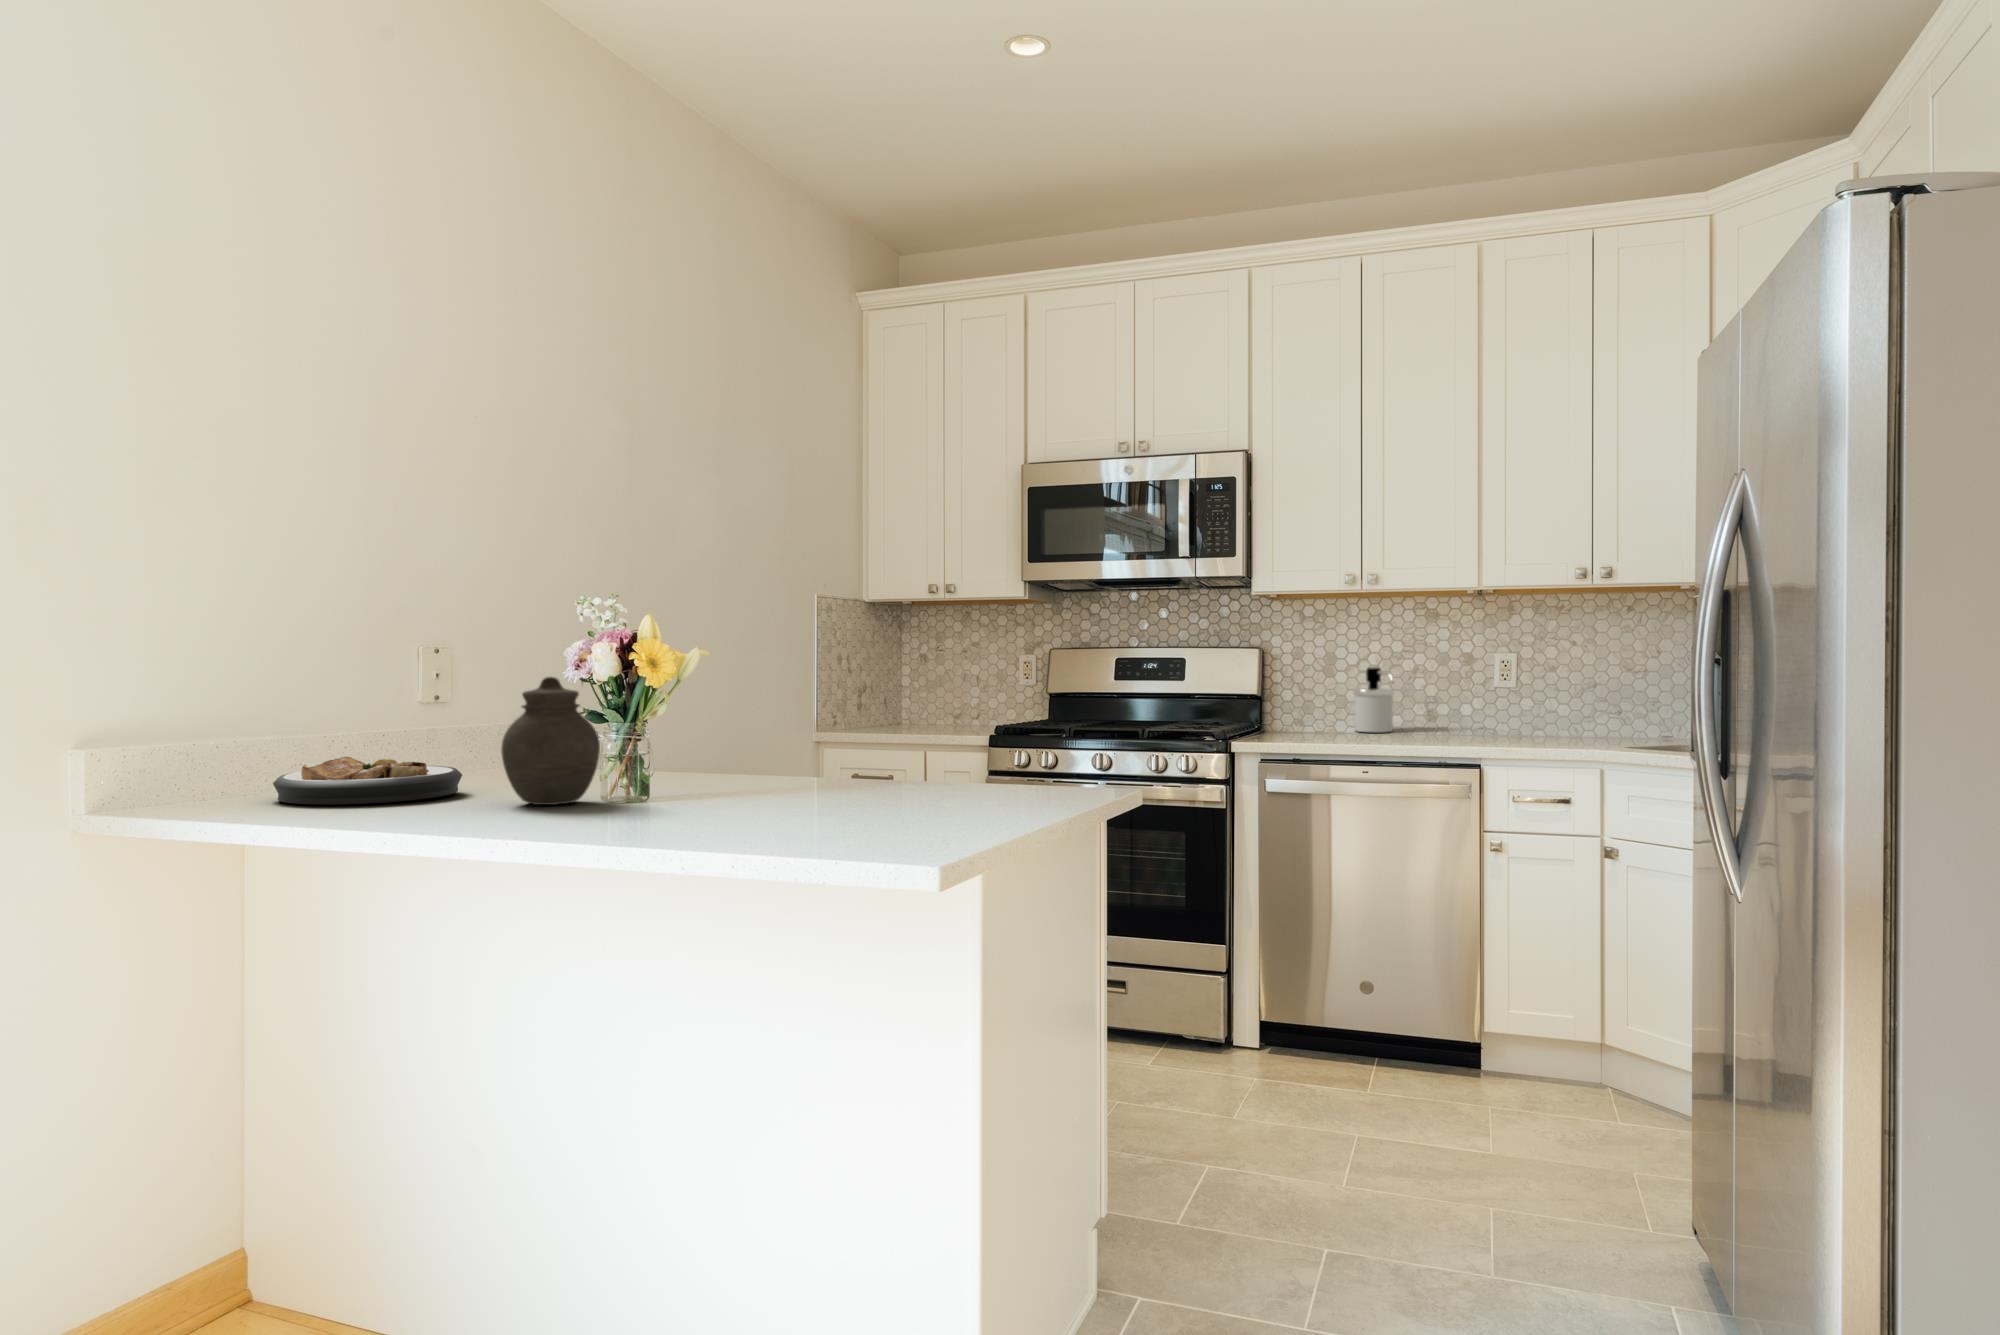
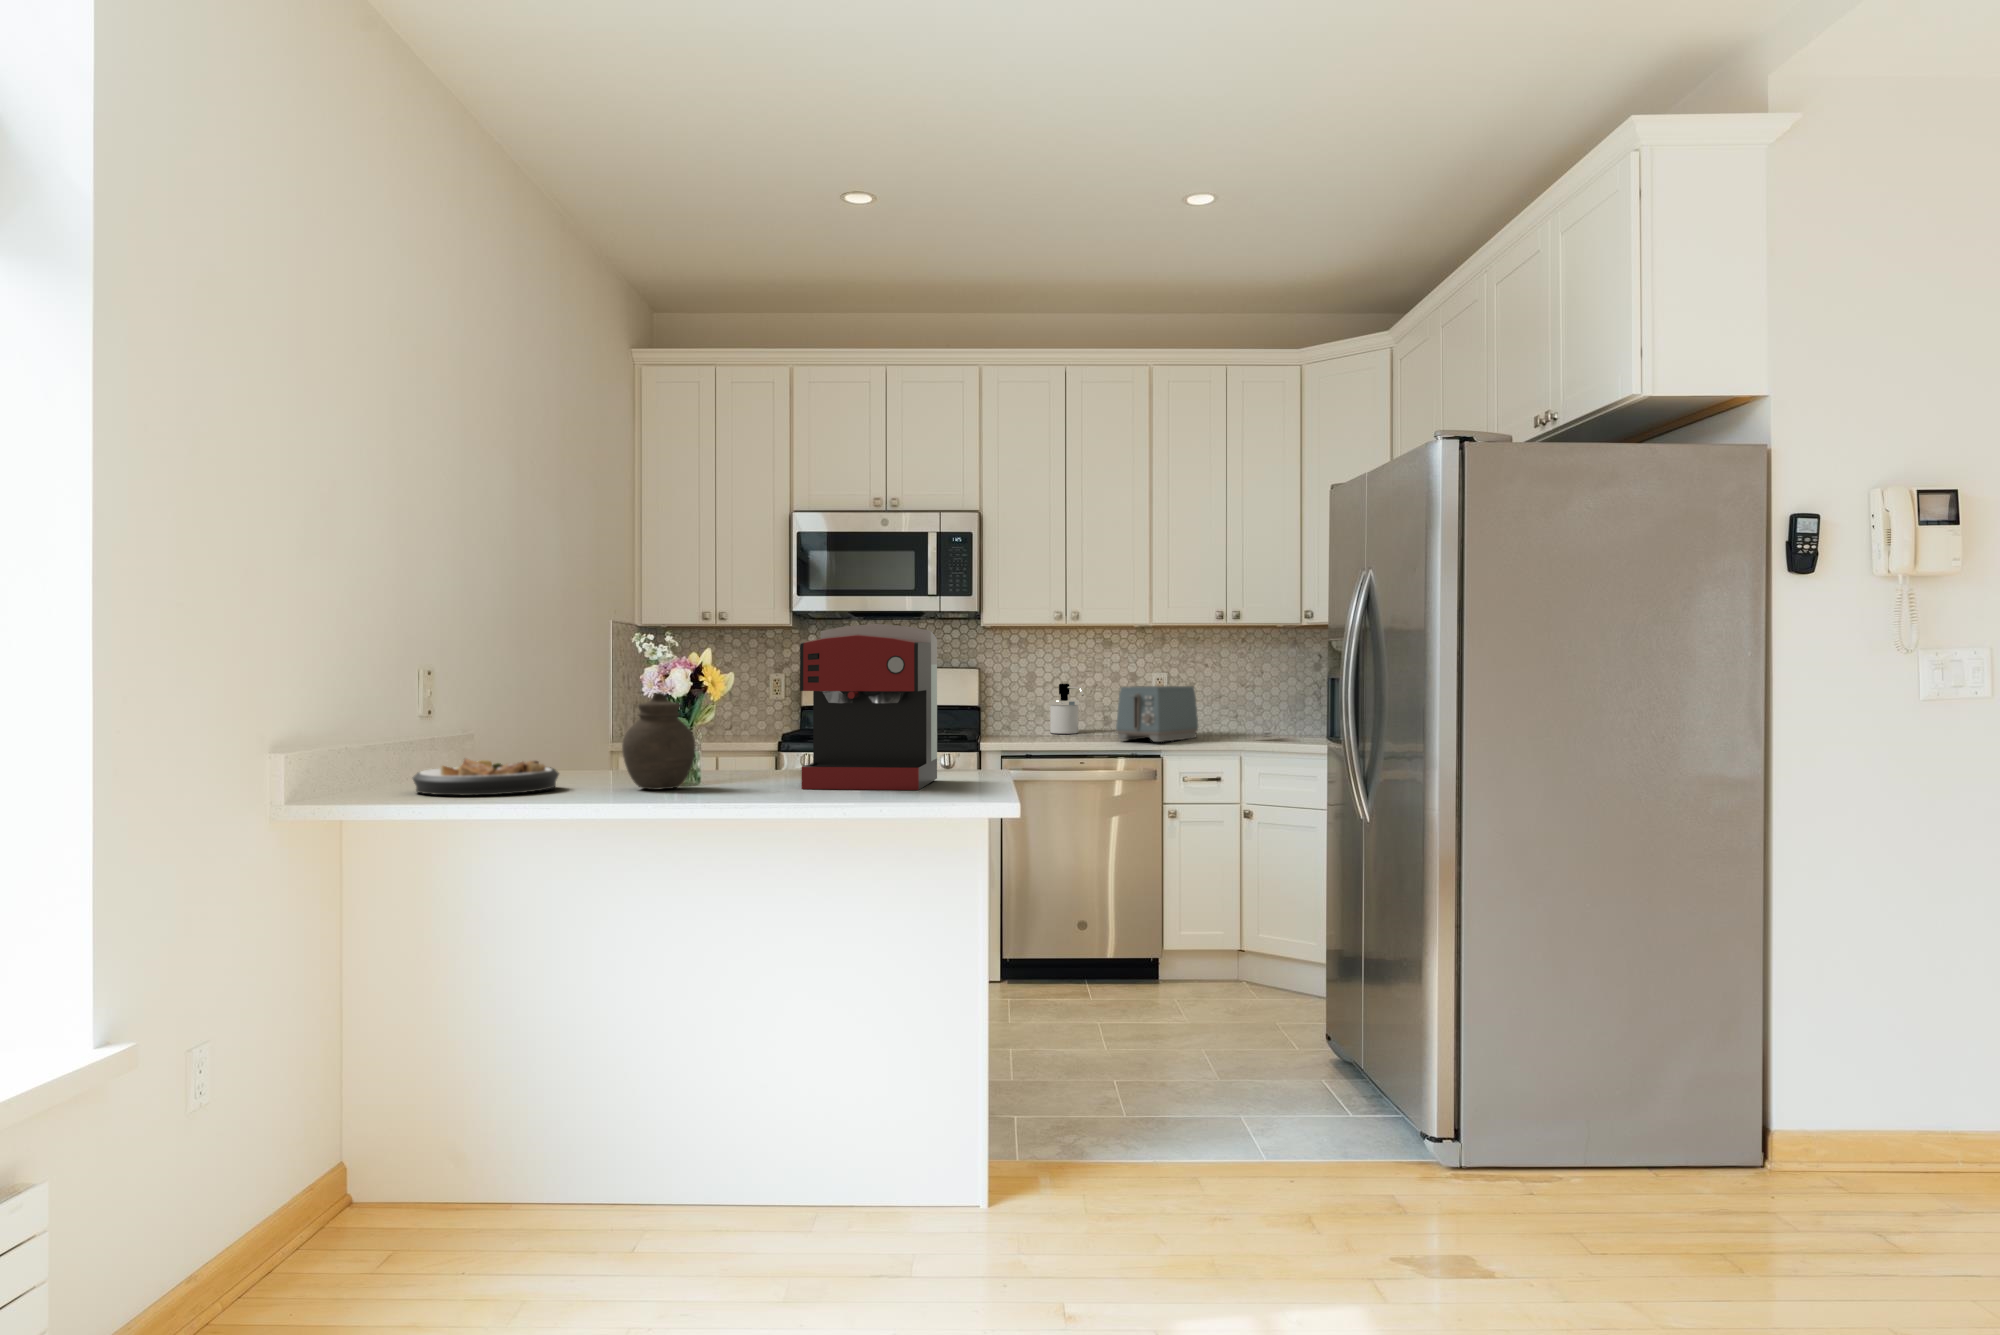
coffee maker: none [702,581,941,823] -> present [800,624,937,790]
toaster: none [1426,671,1554,748] -> present [1116,686,1198,742]

